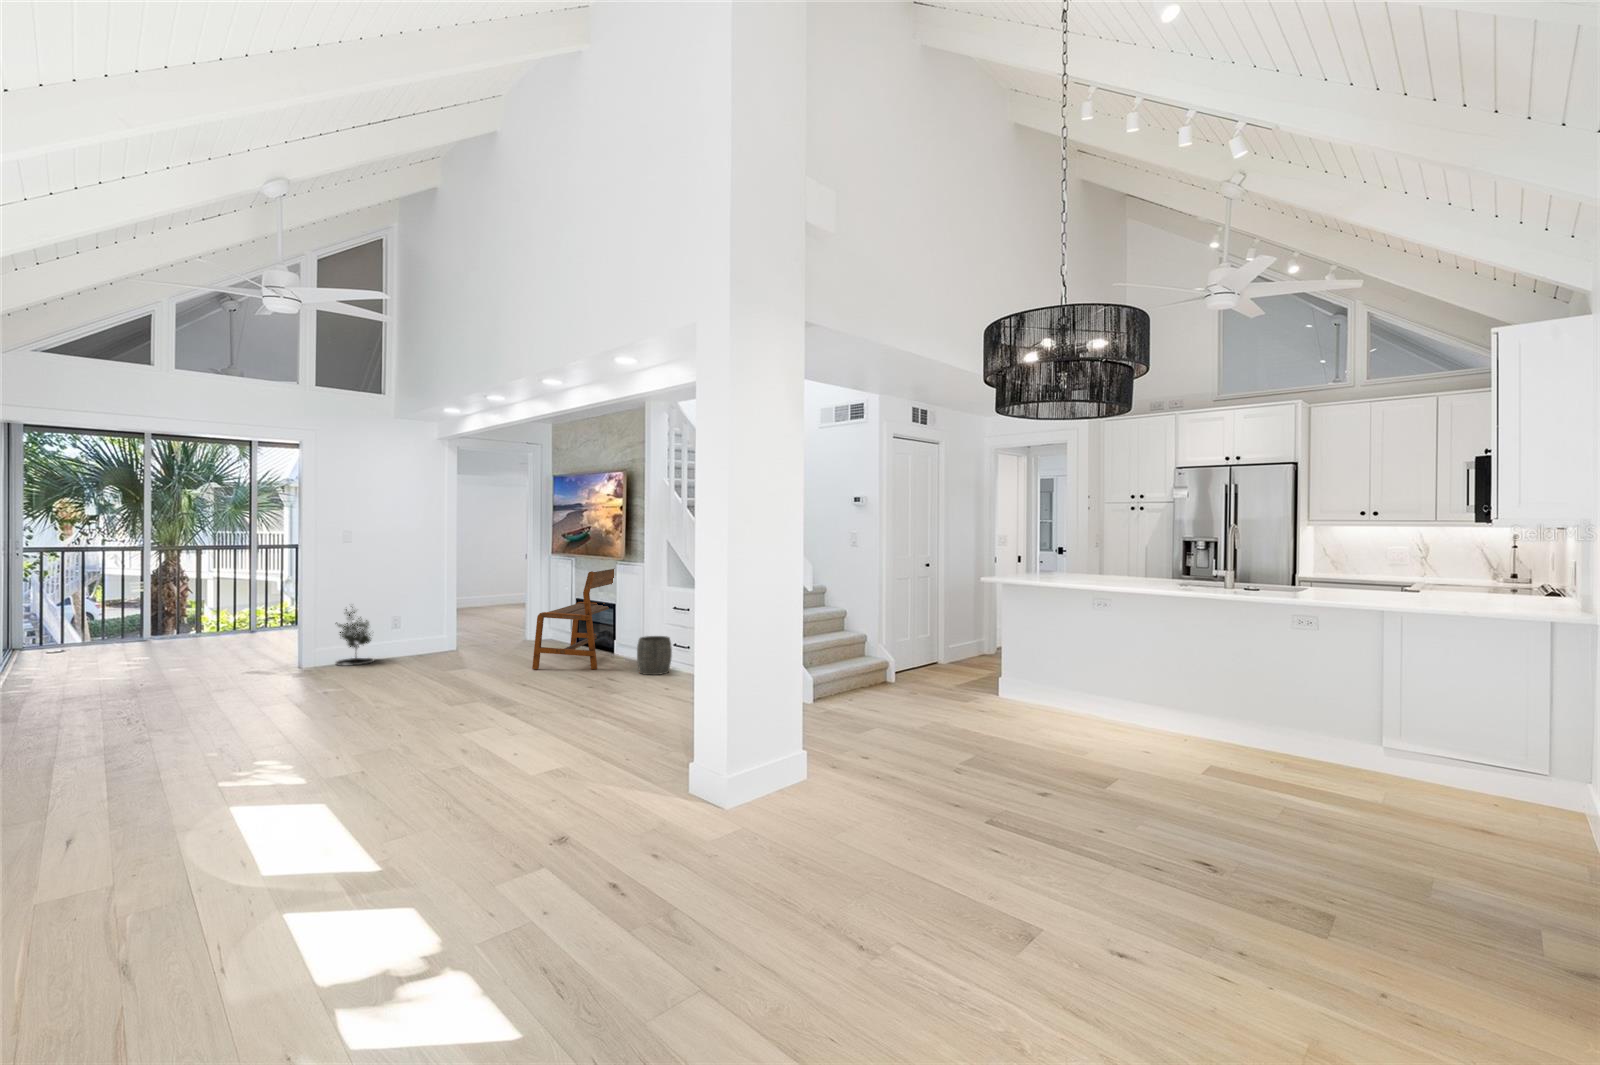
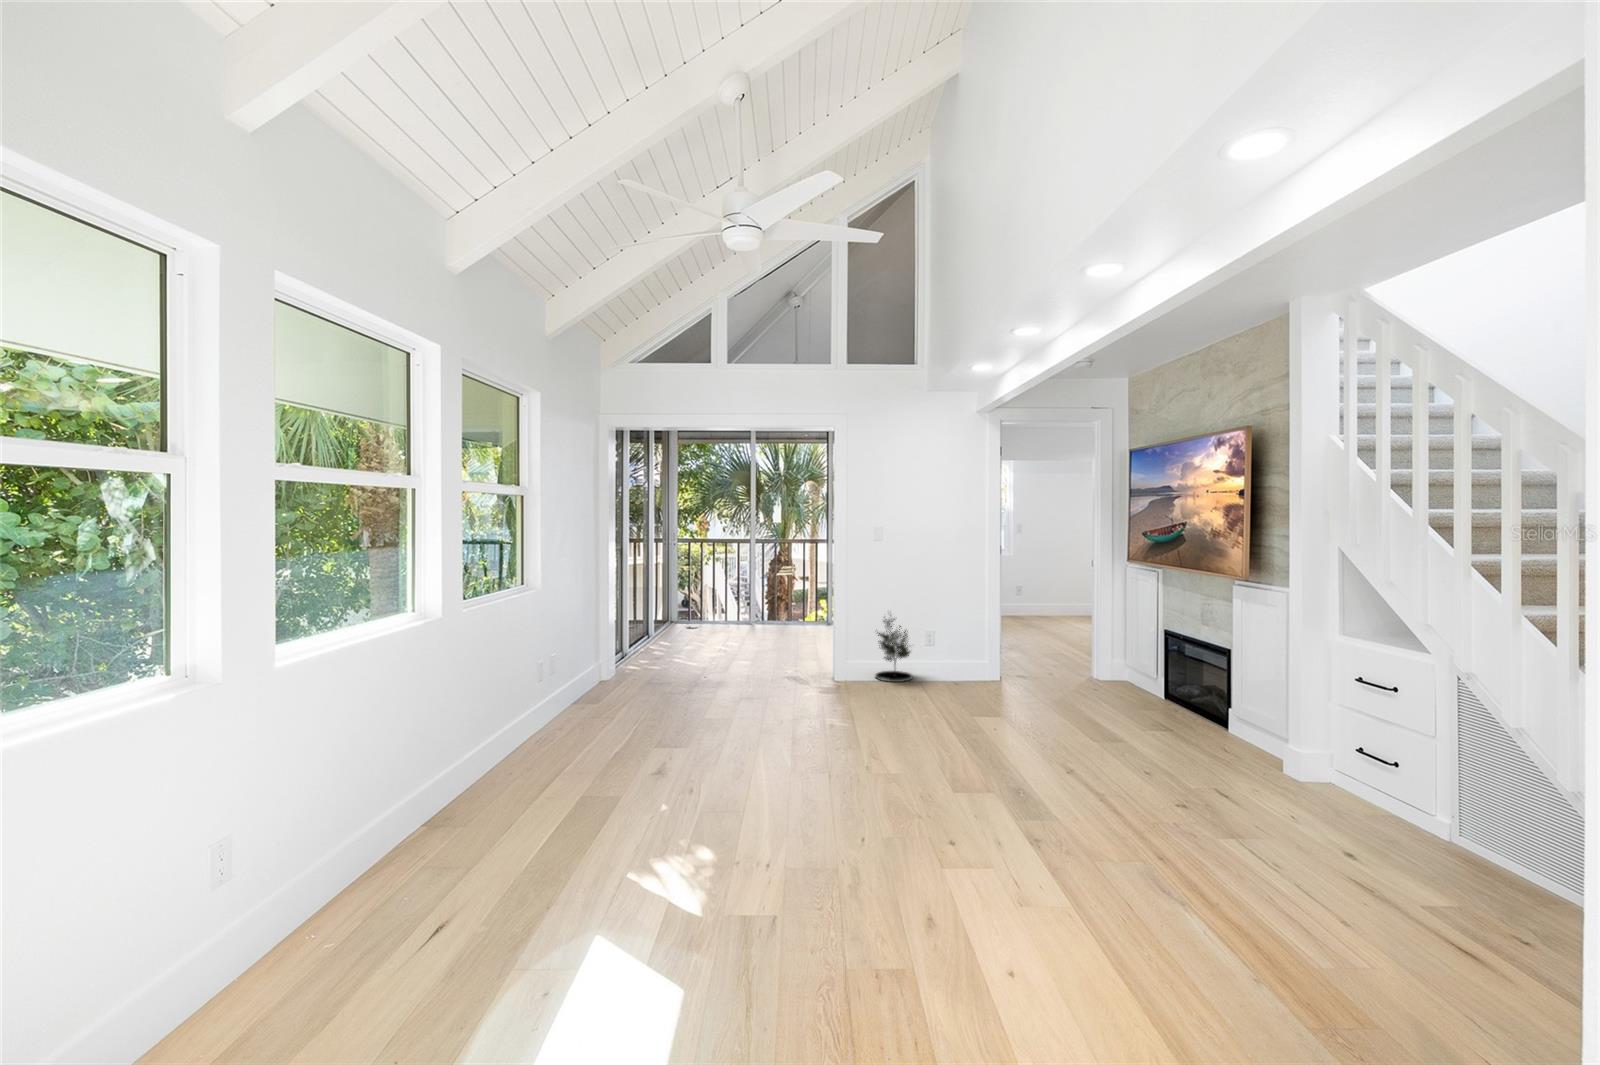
bench: present [532,569,614,669] -> none [1088,587,1245,760]
woven basket: present [637,636,672,675] -> none [1270,725,1348,807]

